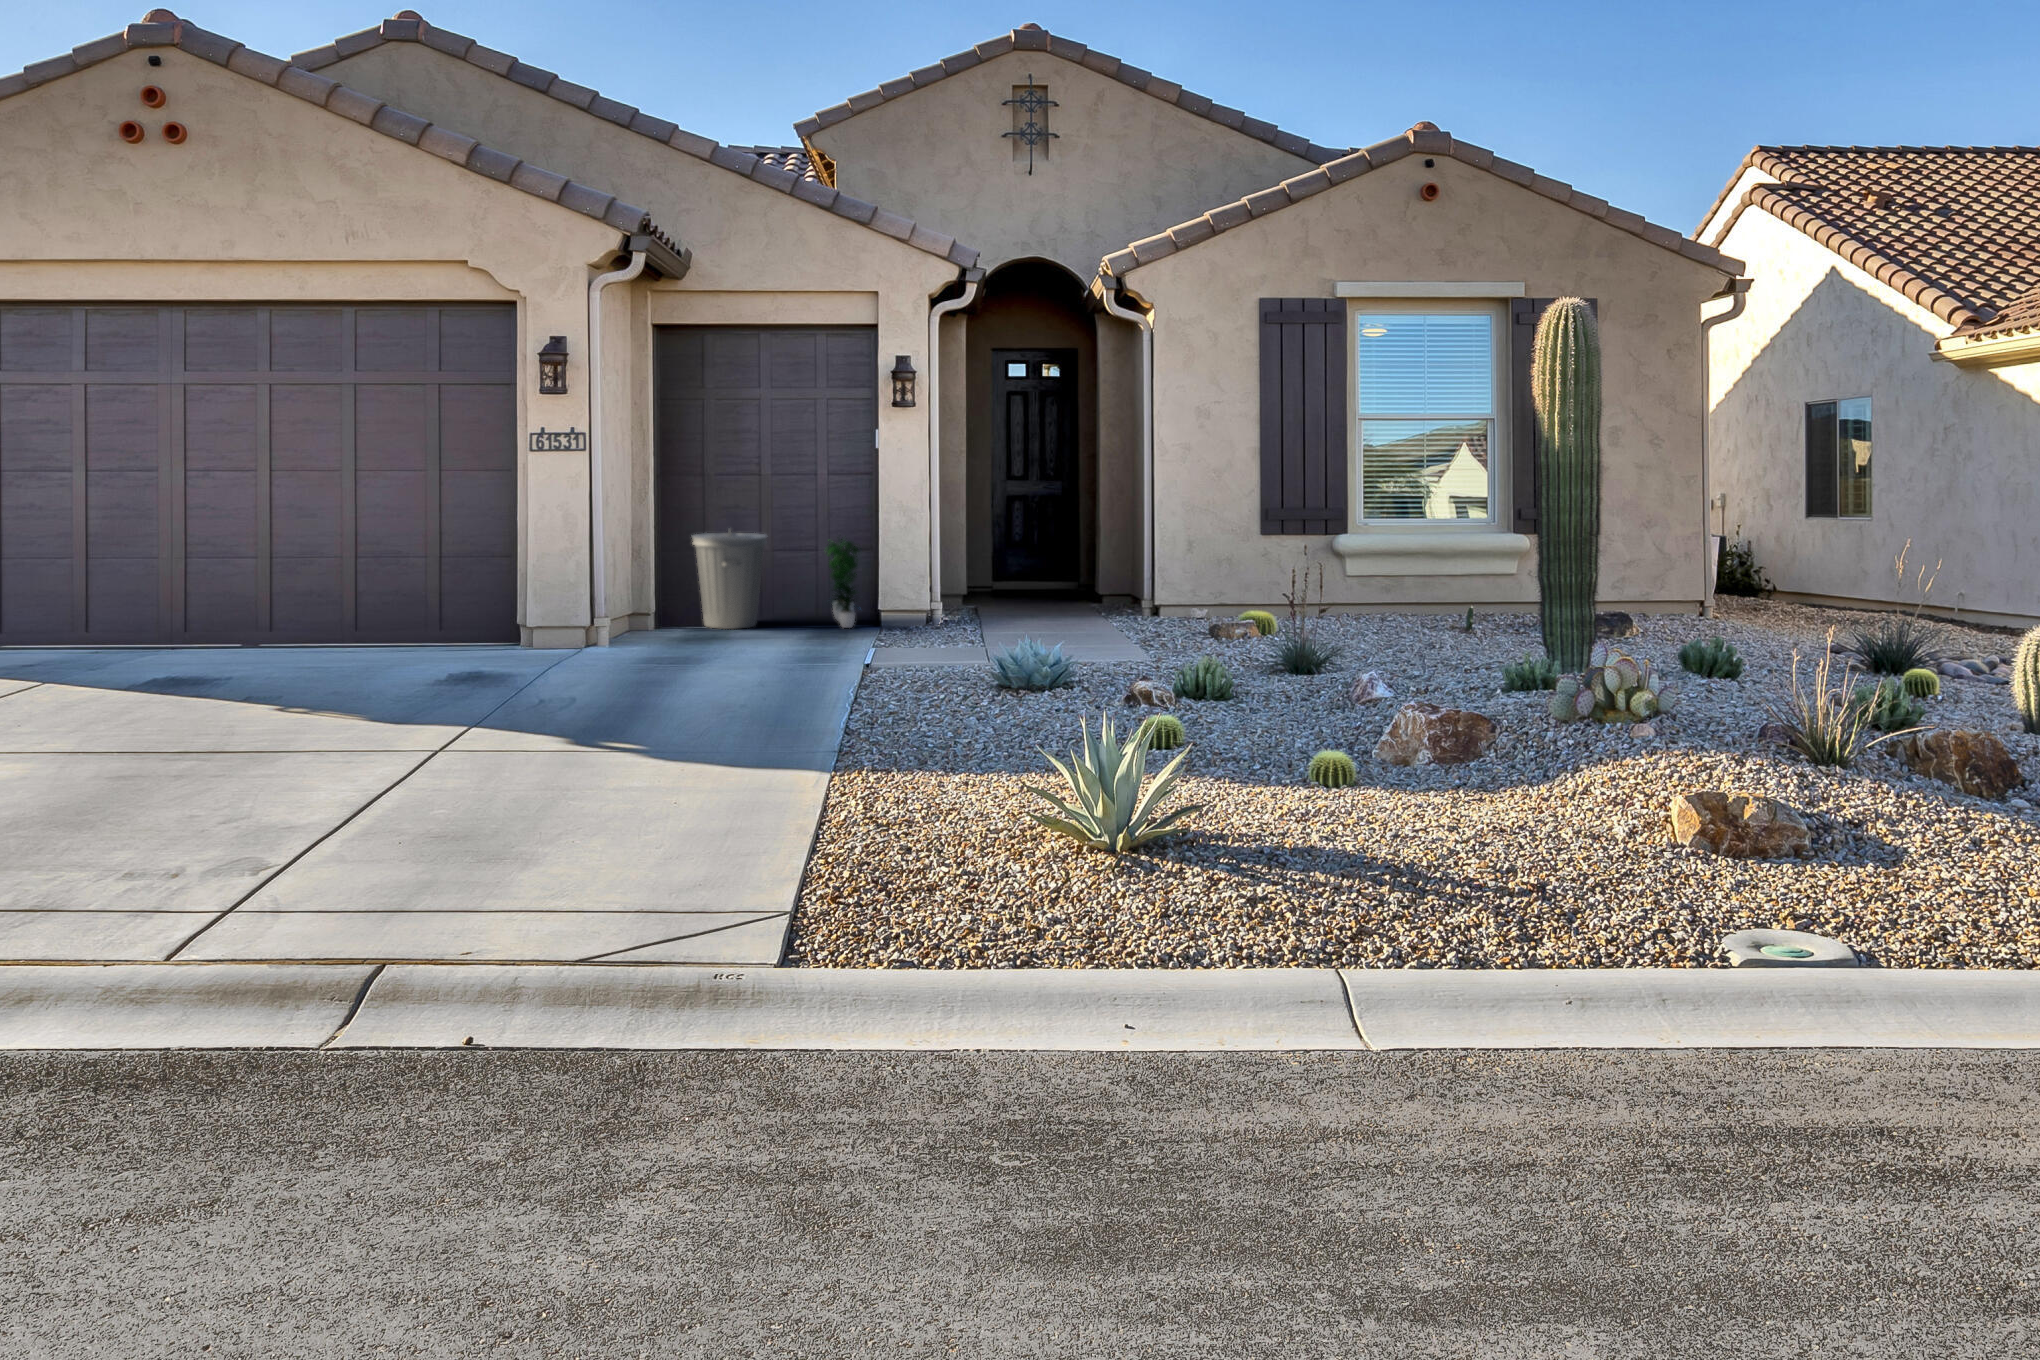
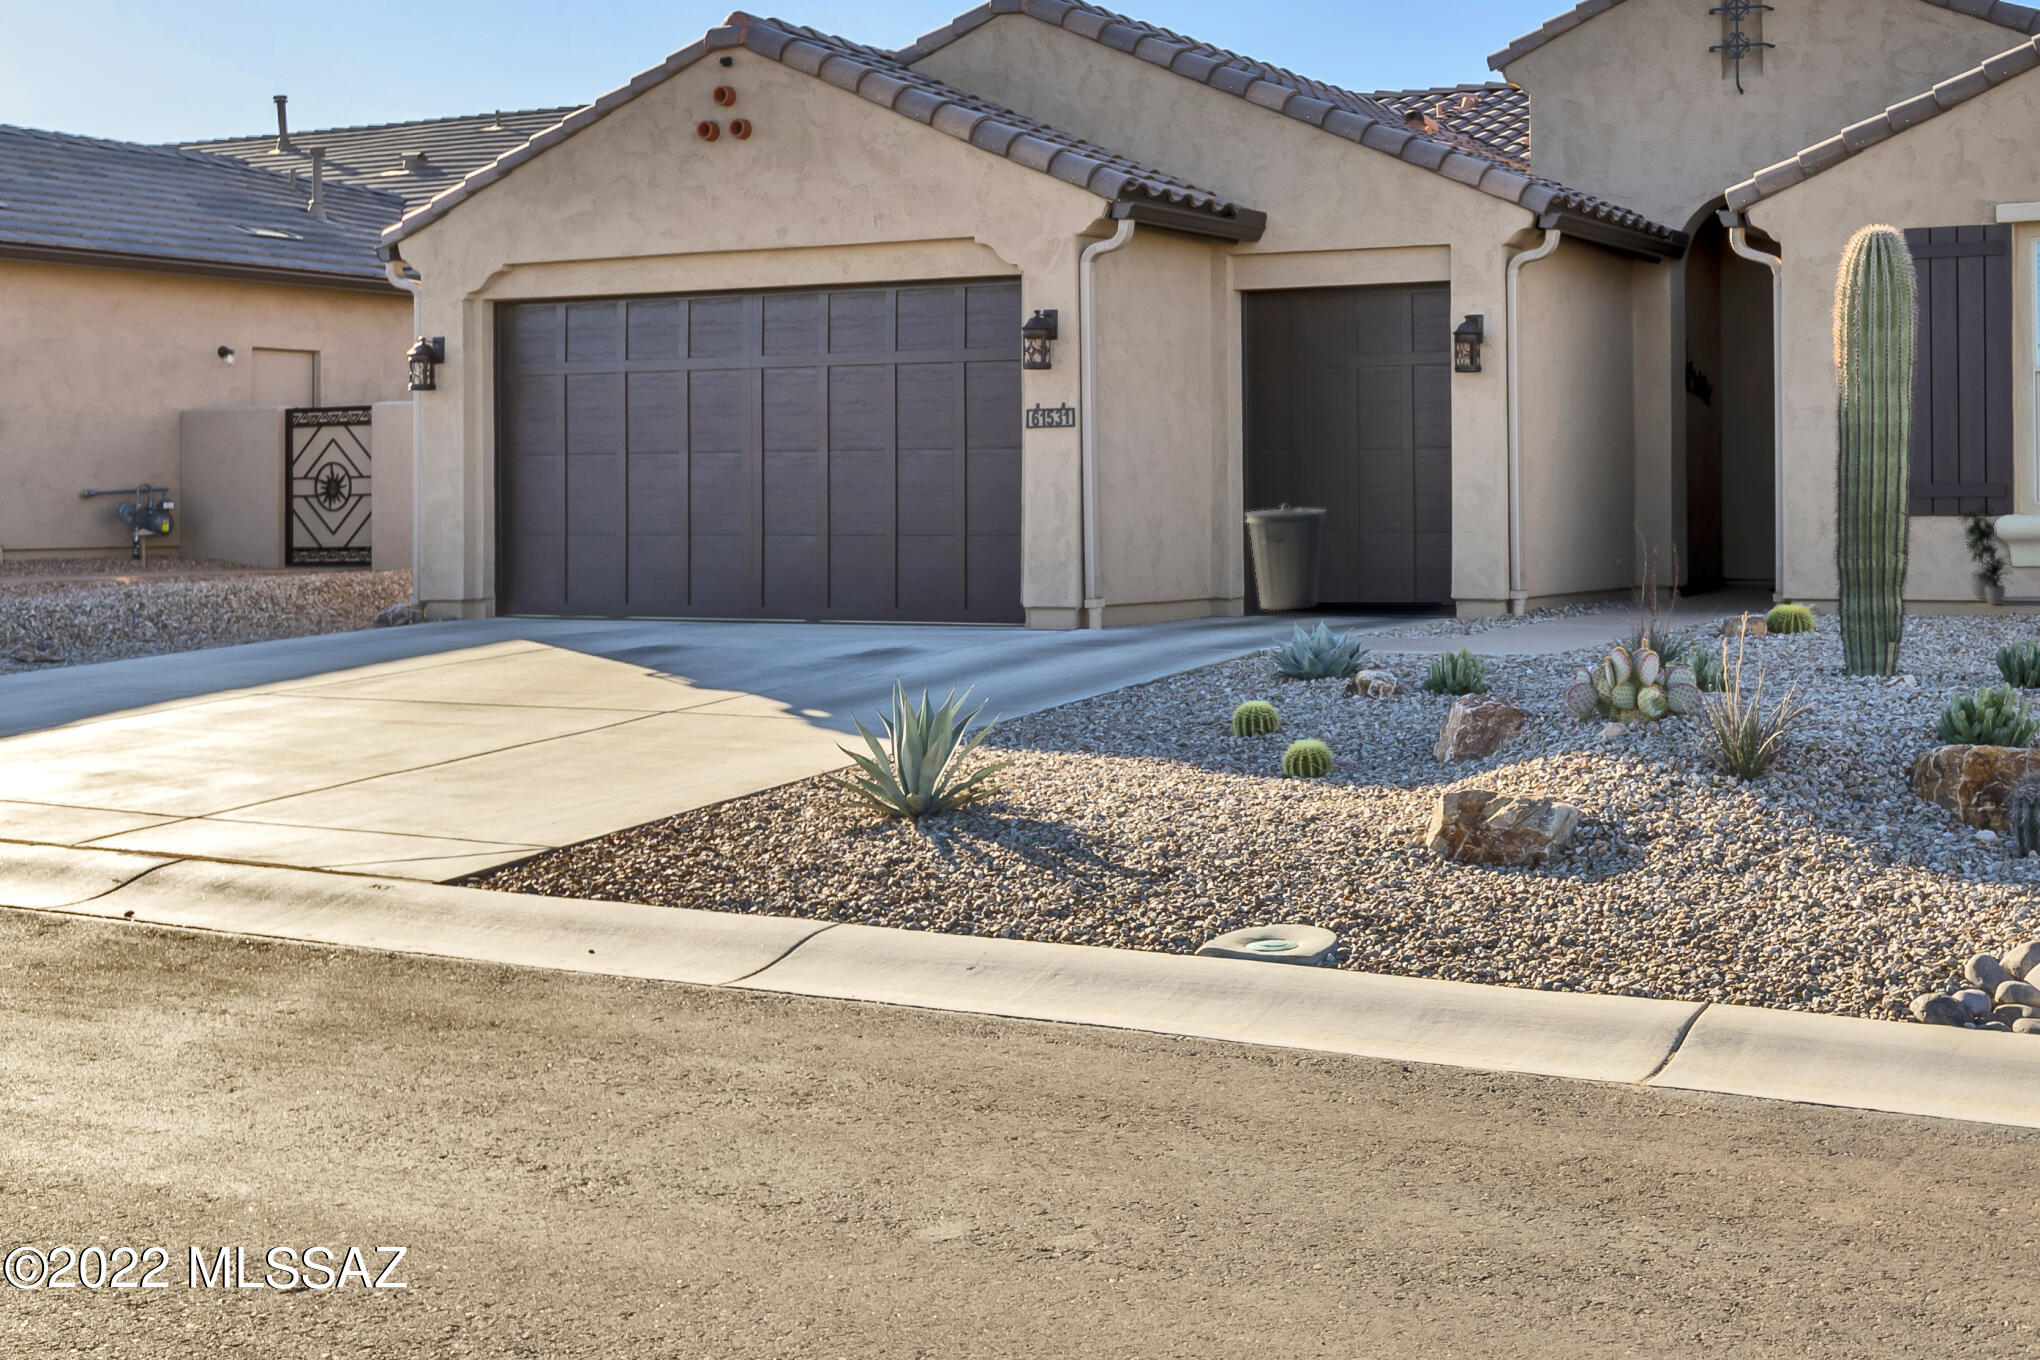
potted plant: present [826,539,861,628] -> present [1959,505,2012,605]

